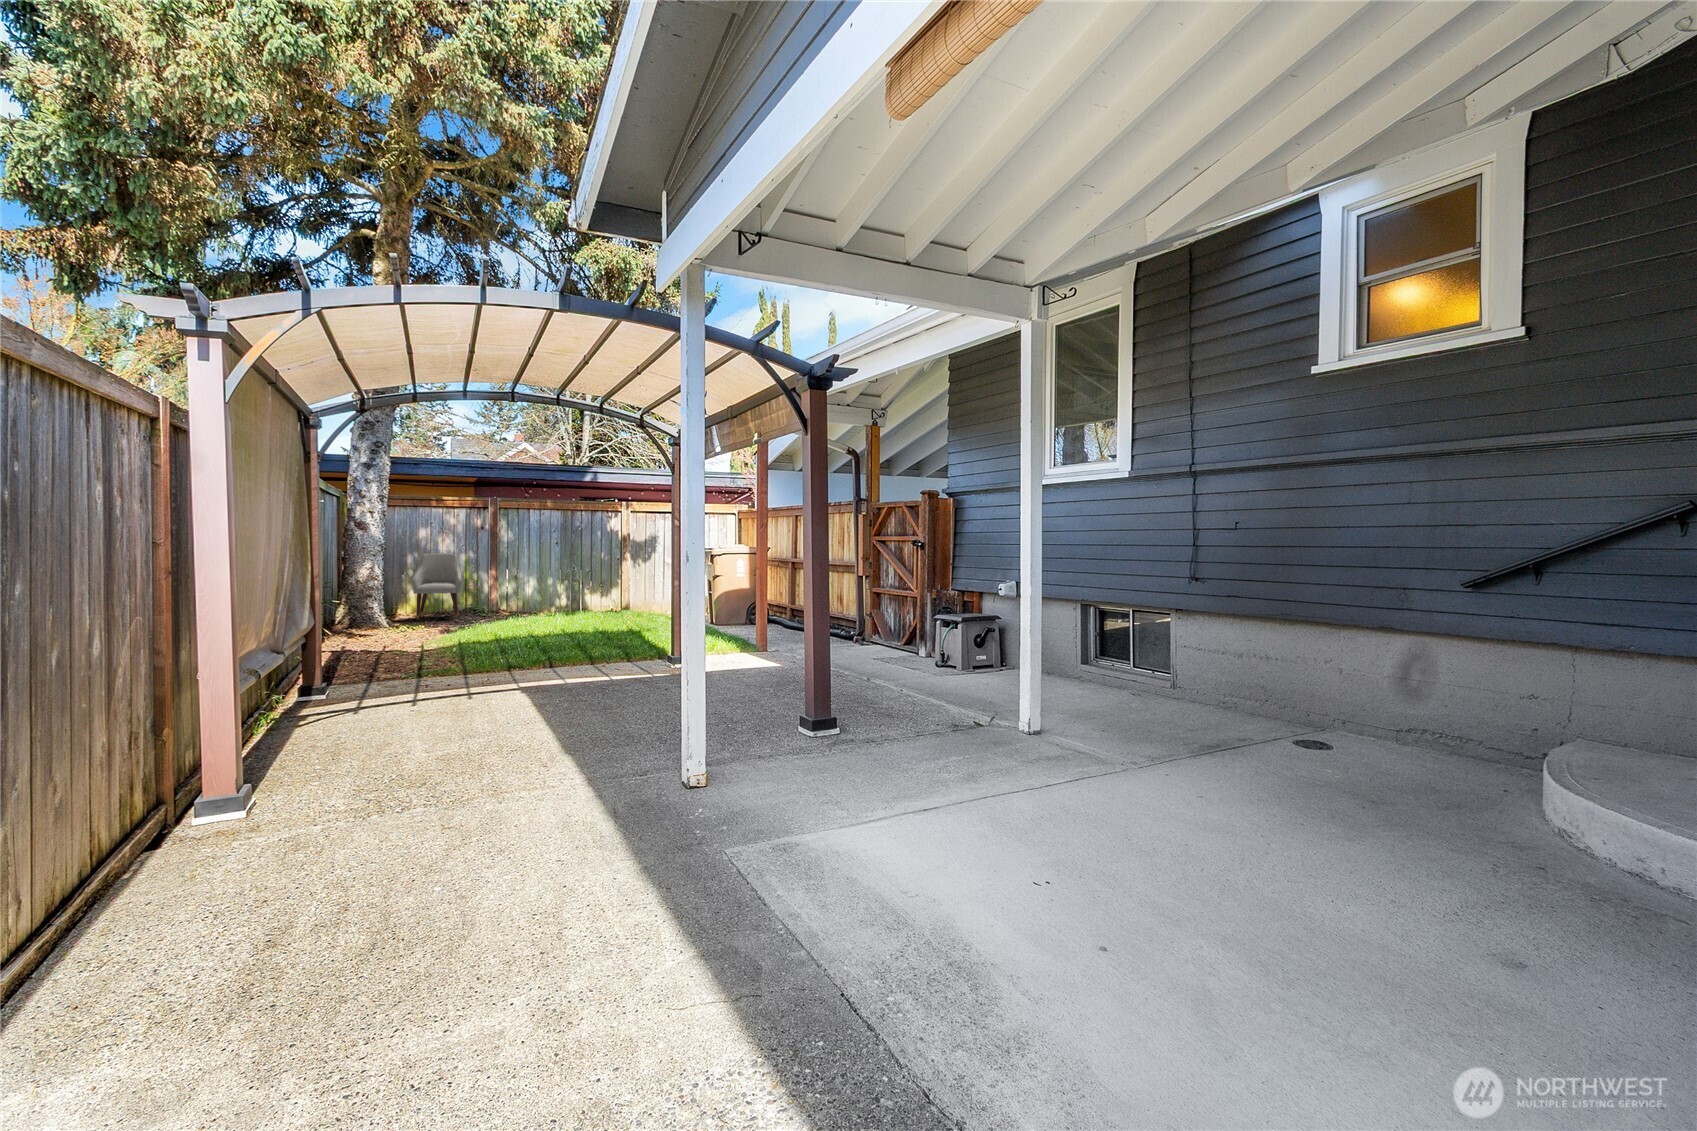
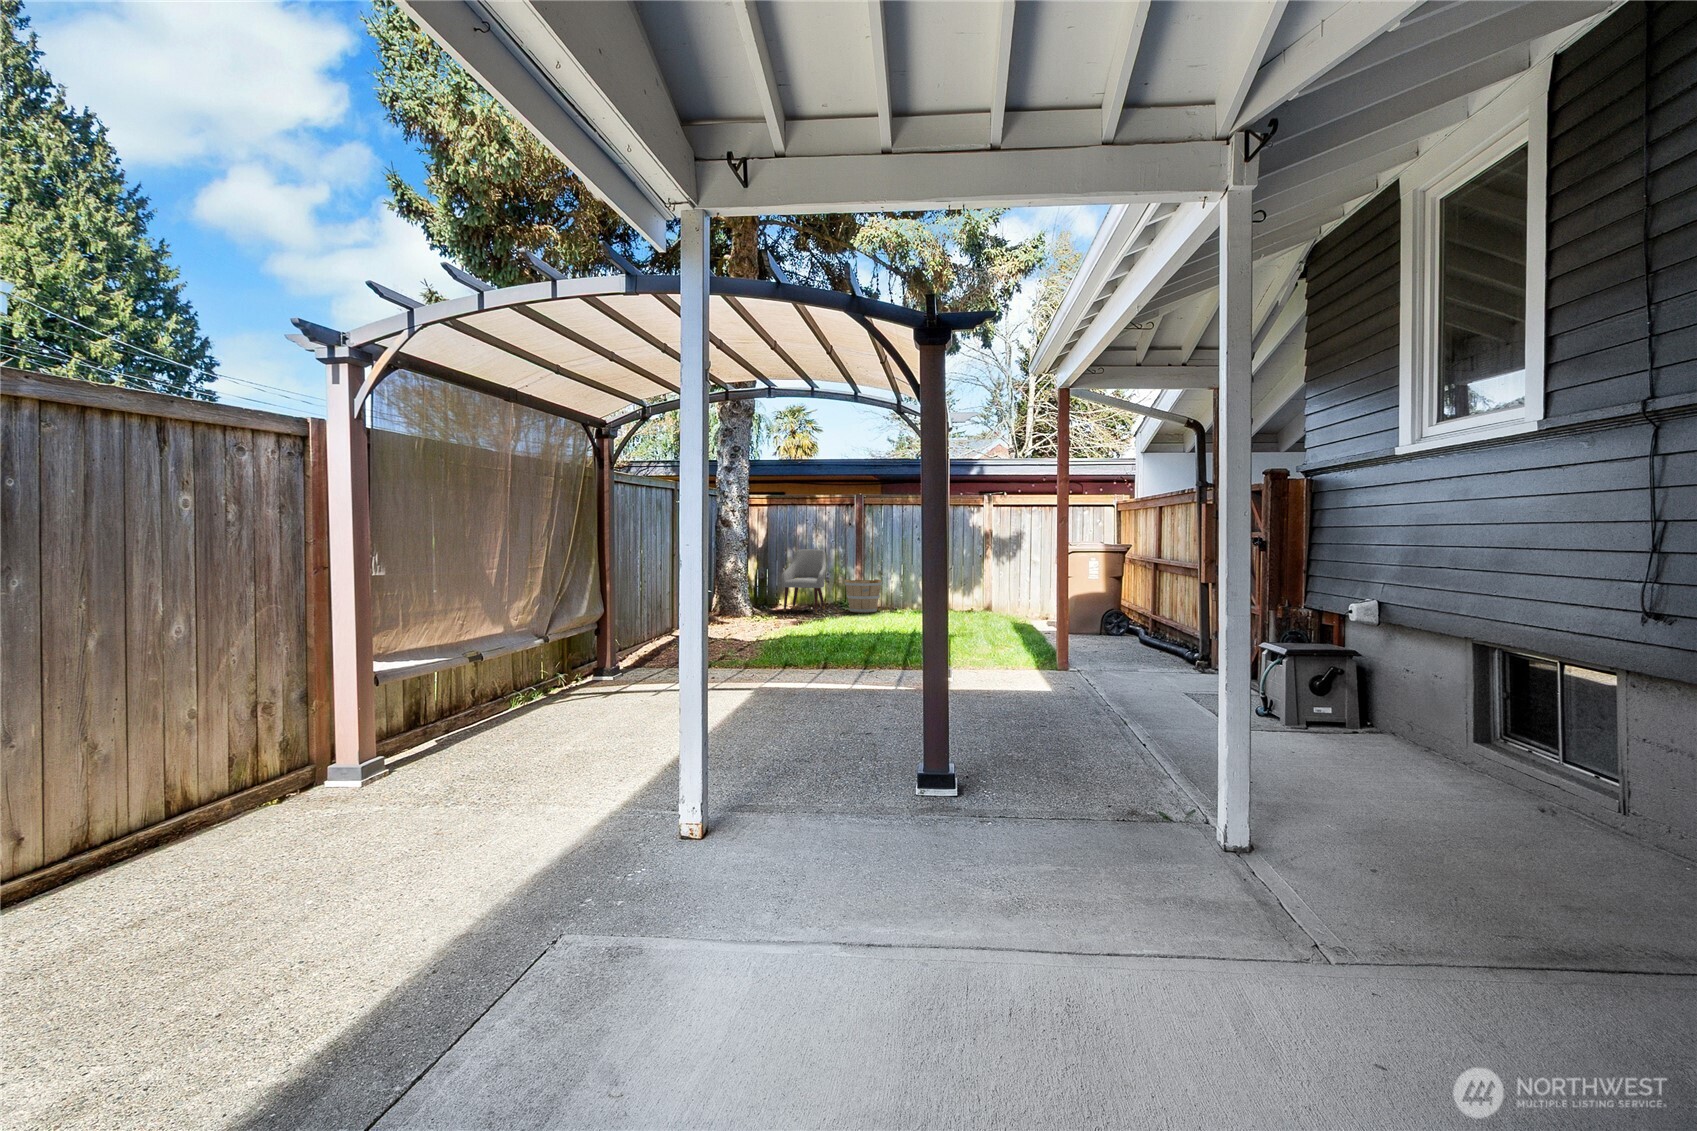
wooden bucket: none [485,582,526,616] -> present [845,579,882,613]

